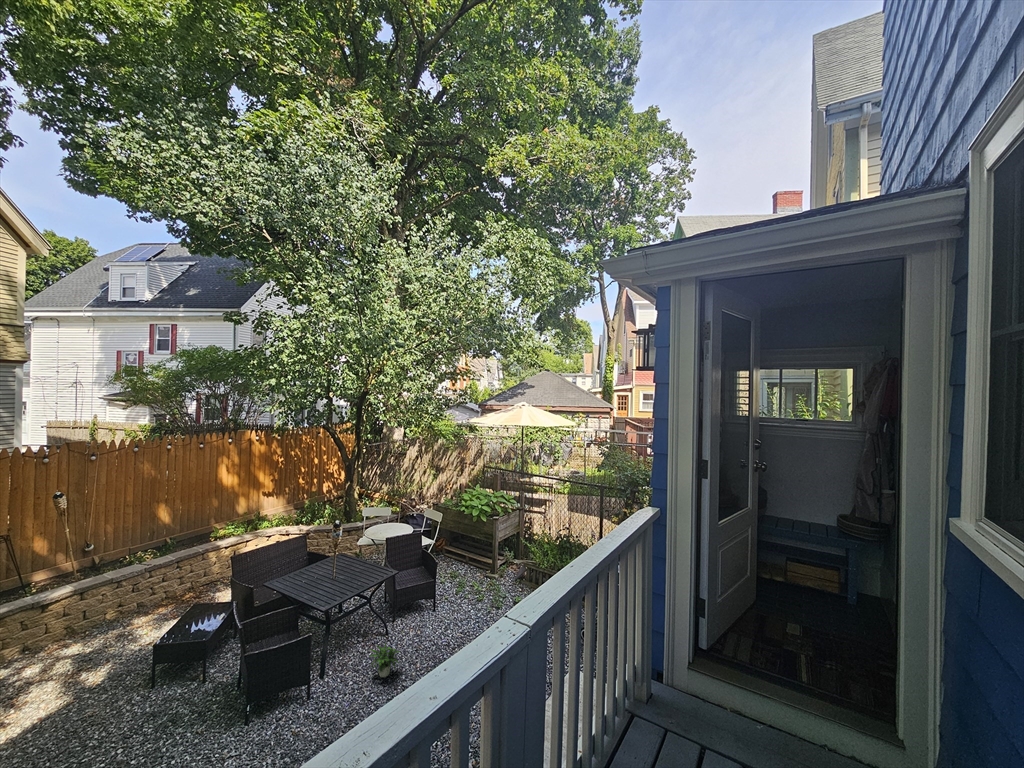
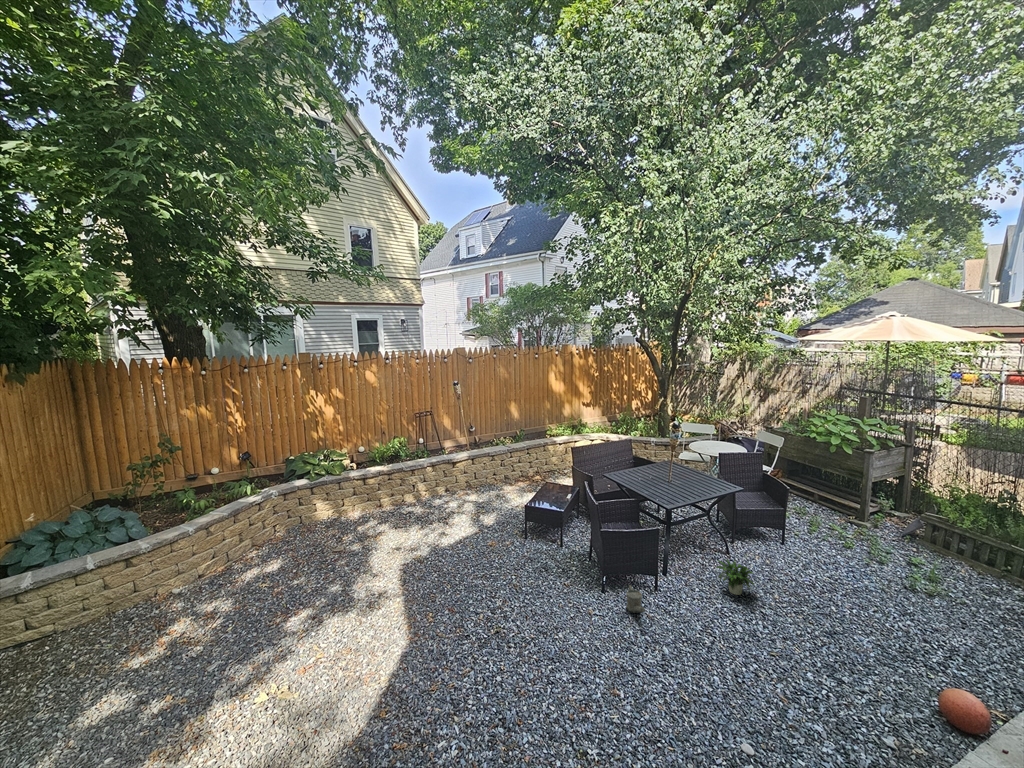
watering can: none [273,708,291,739] -> present [626,585,645,613]

